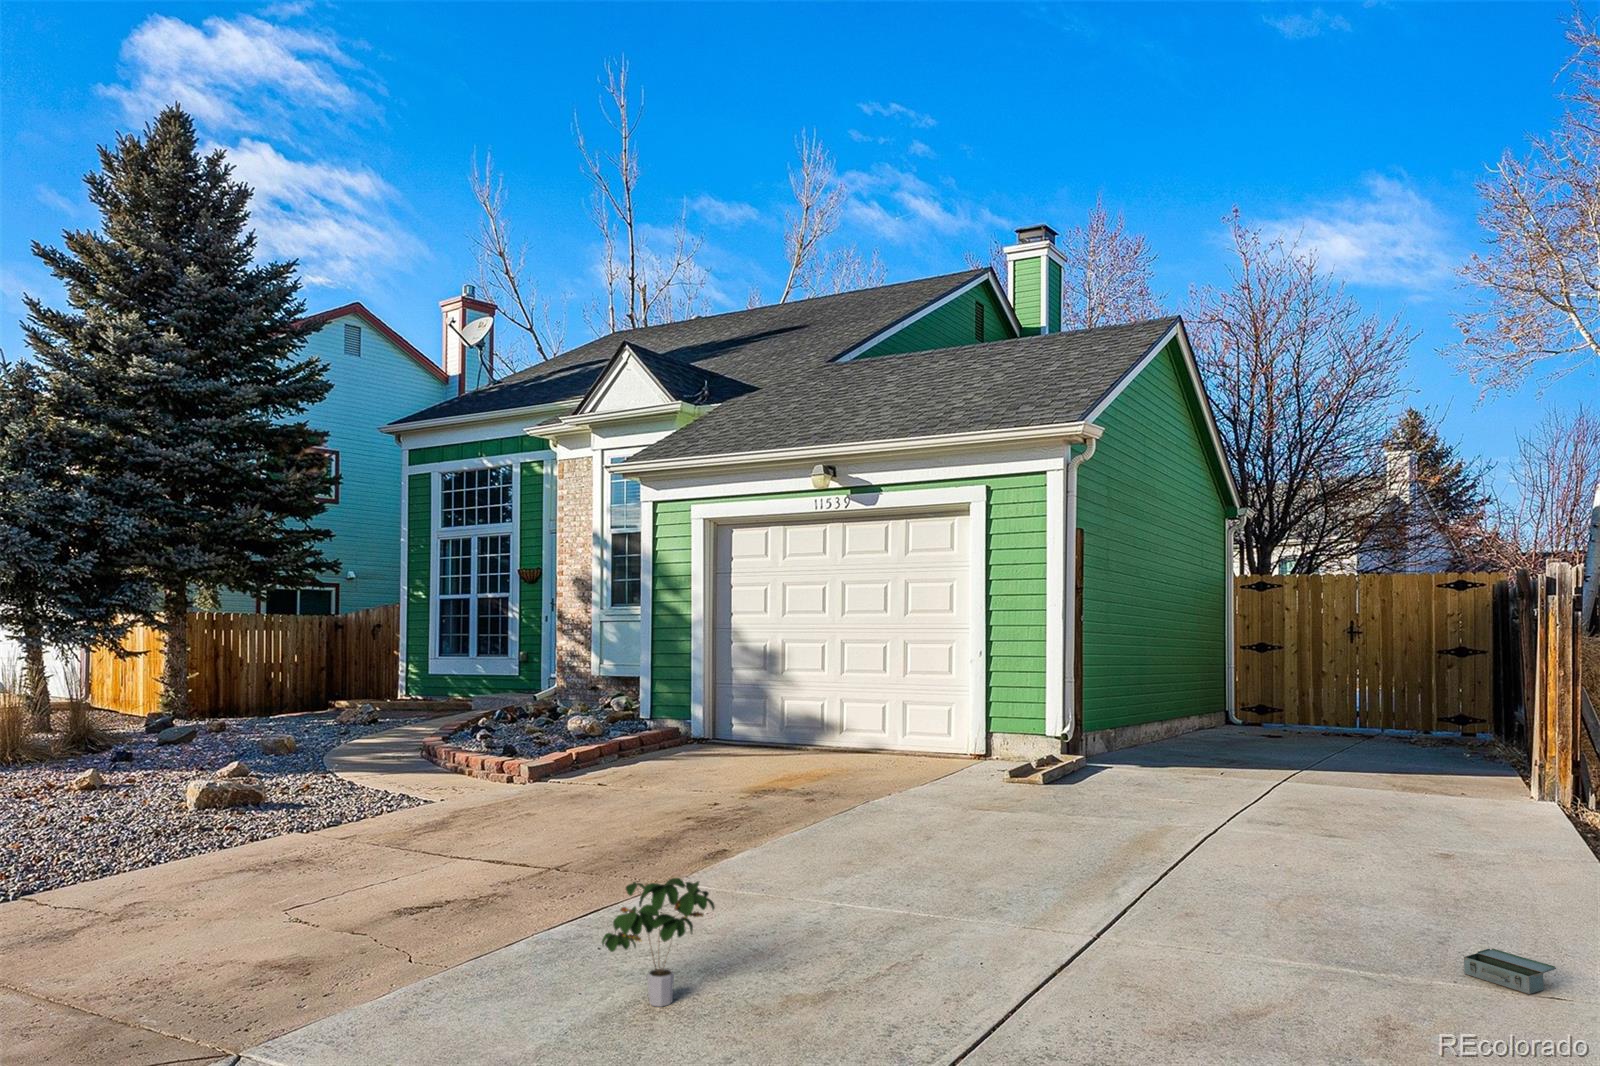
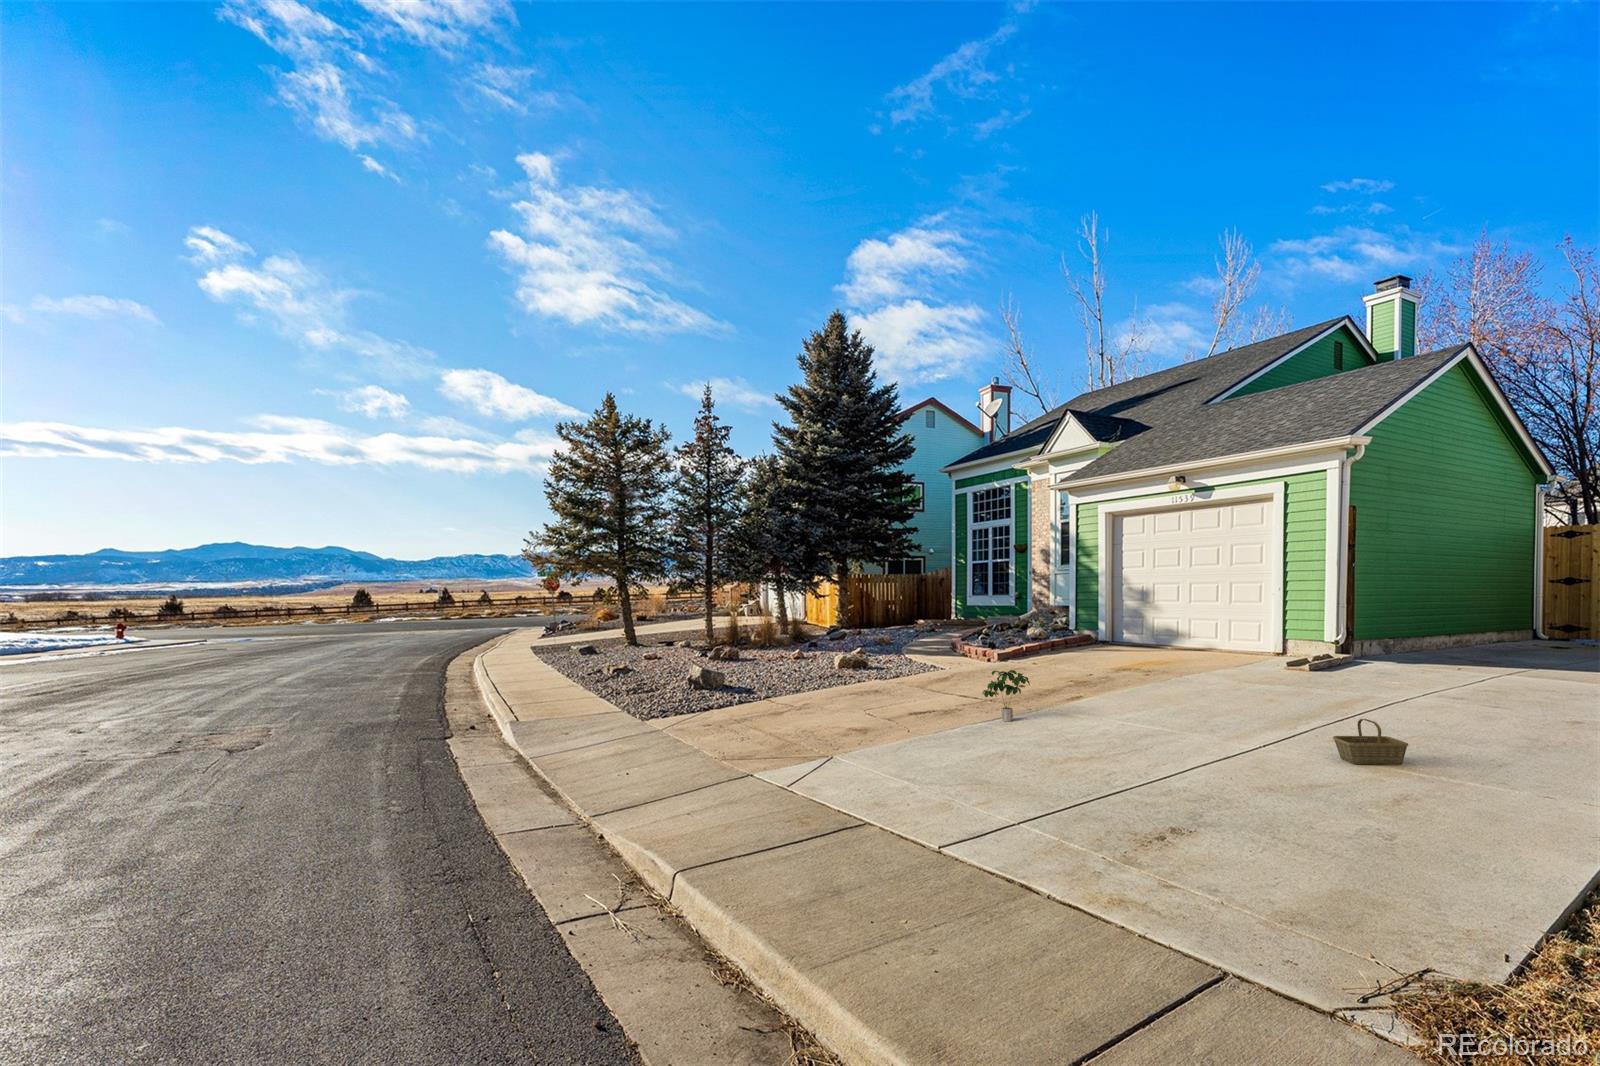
basket: none [1341,936,1460,1037] -> present [1333,719,1408,765]
toolbox: present [1464,949,1556,994] -> none [1451,744,1507,763]

